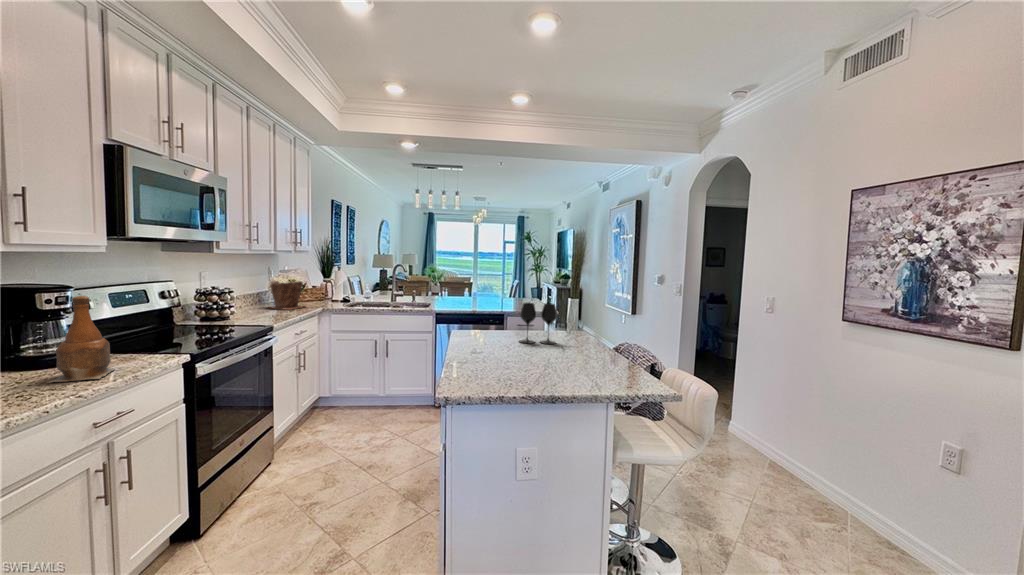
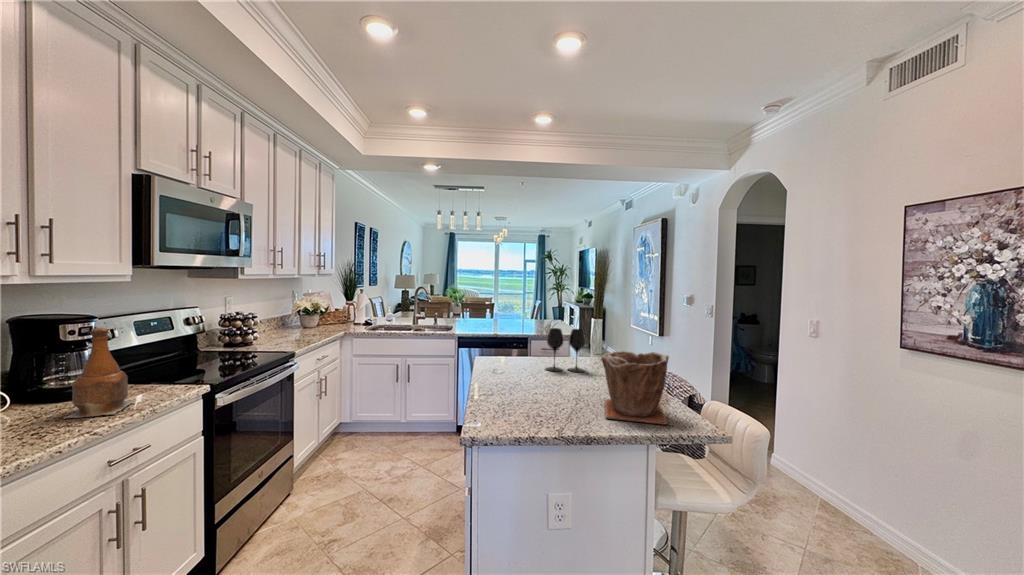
plant pot: present [269,281,304,310] -> present [601,351,669,424]

